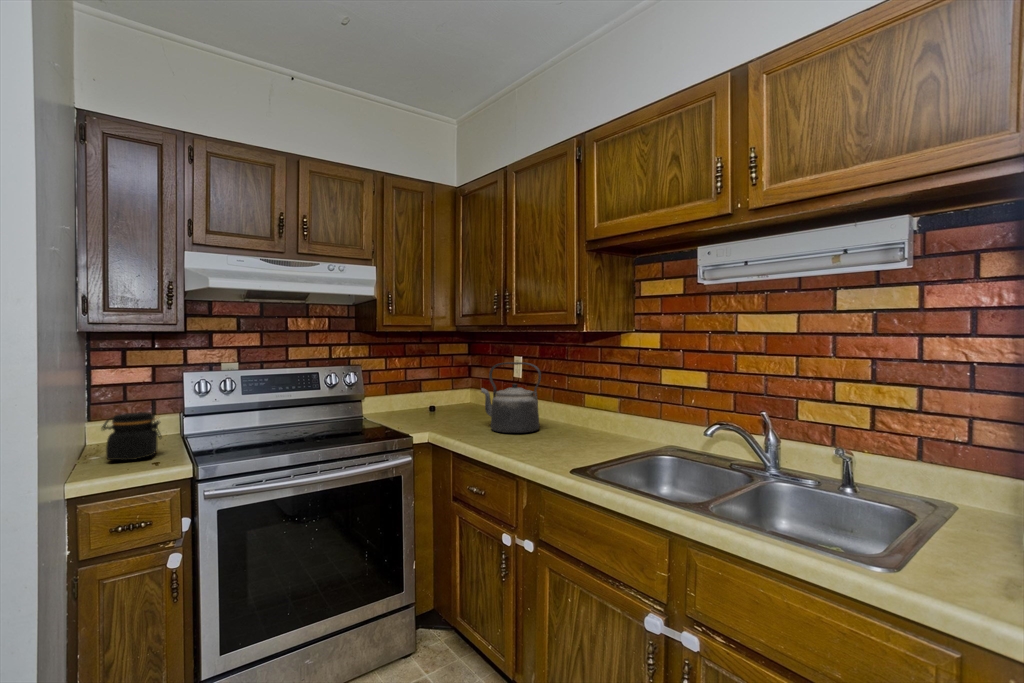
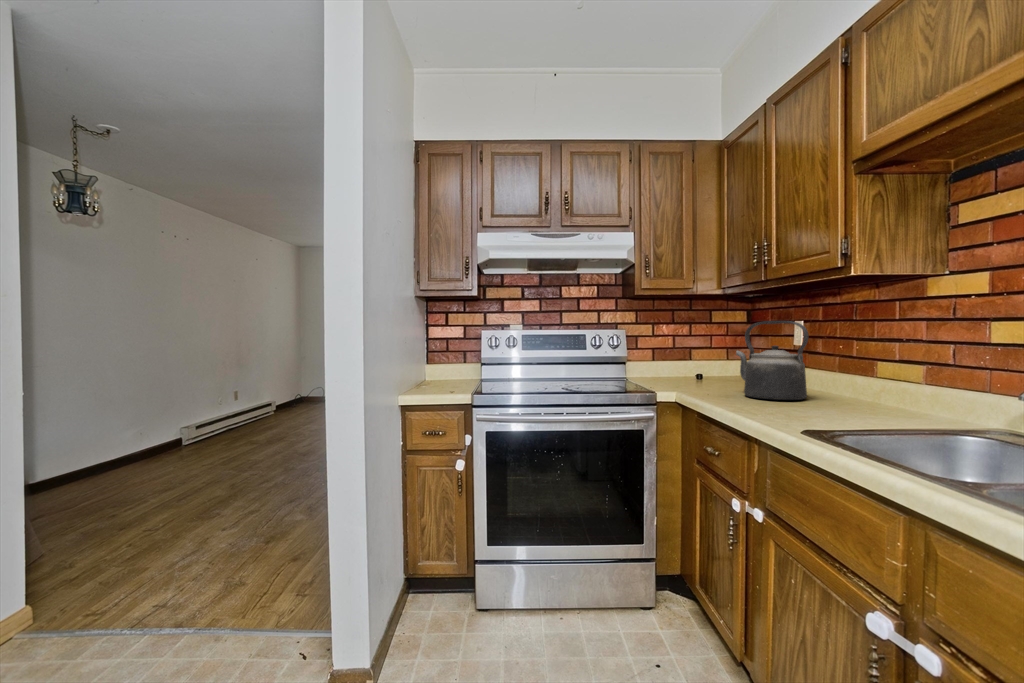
jar: present [102,412,162,460] -> none [427,354,462,386]

